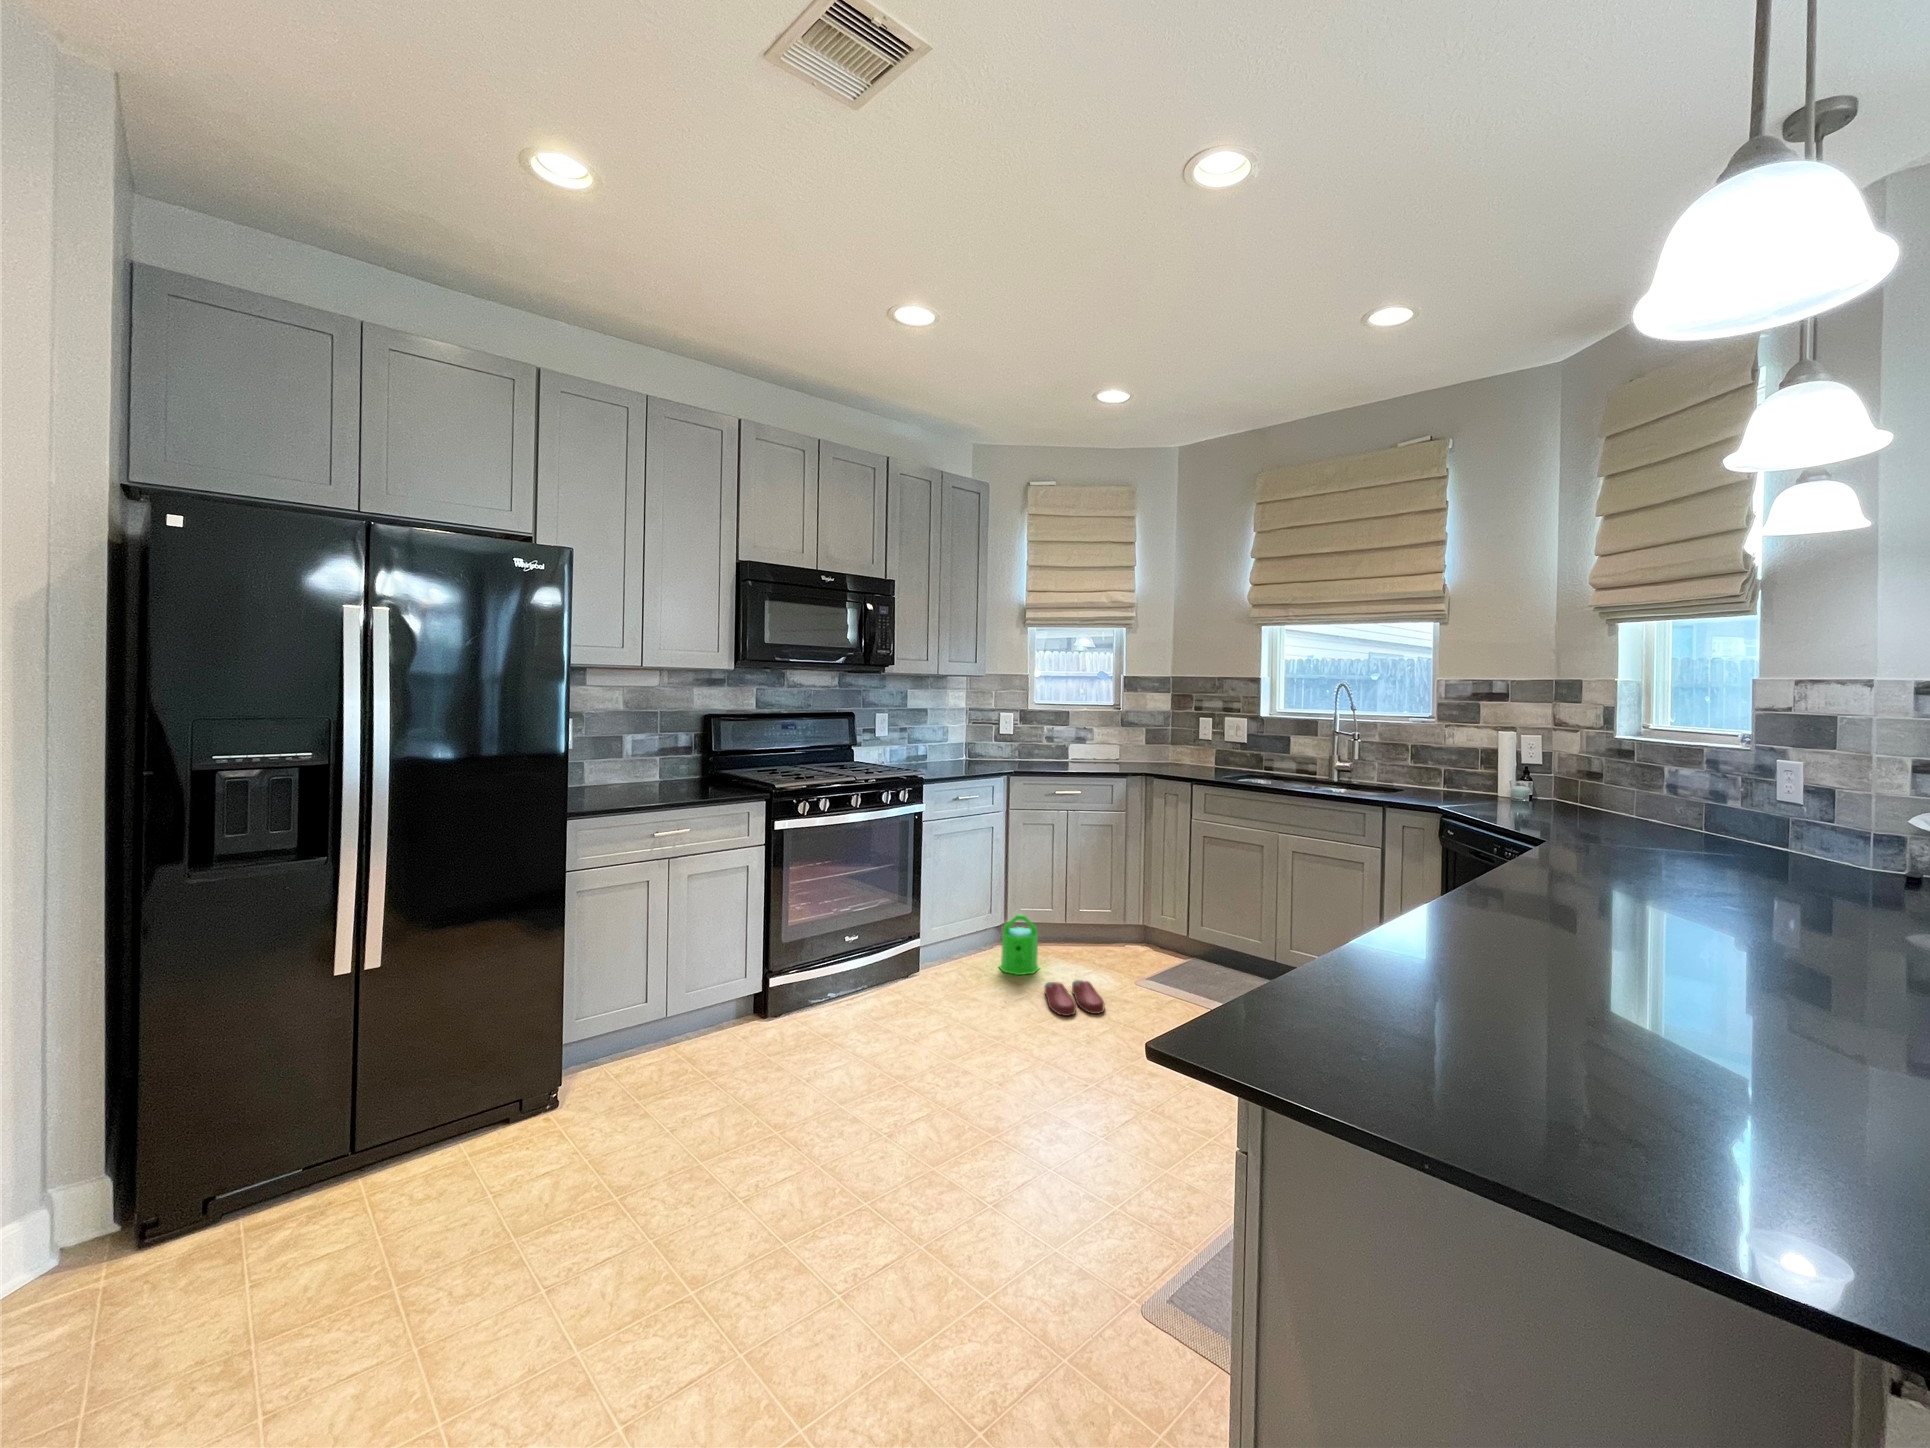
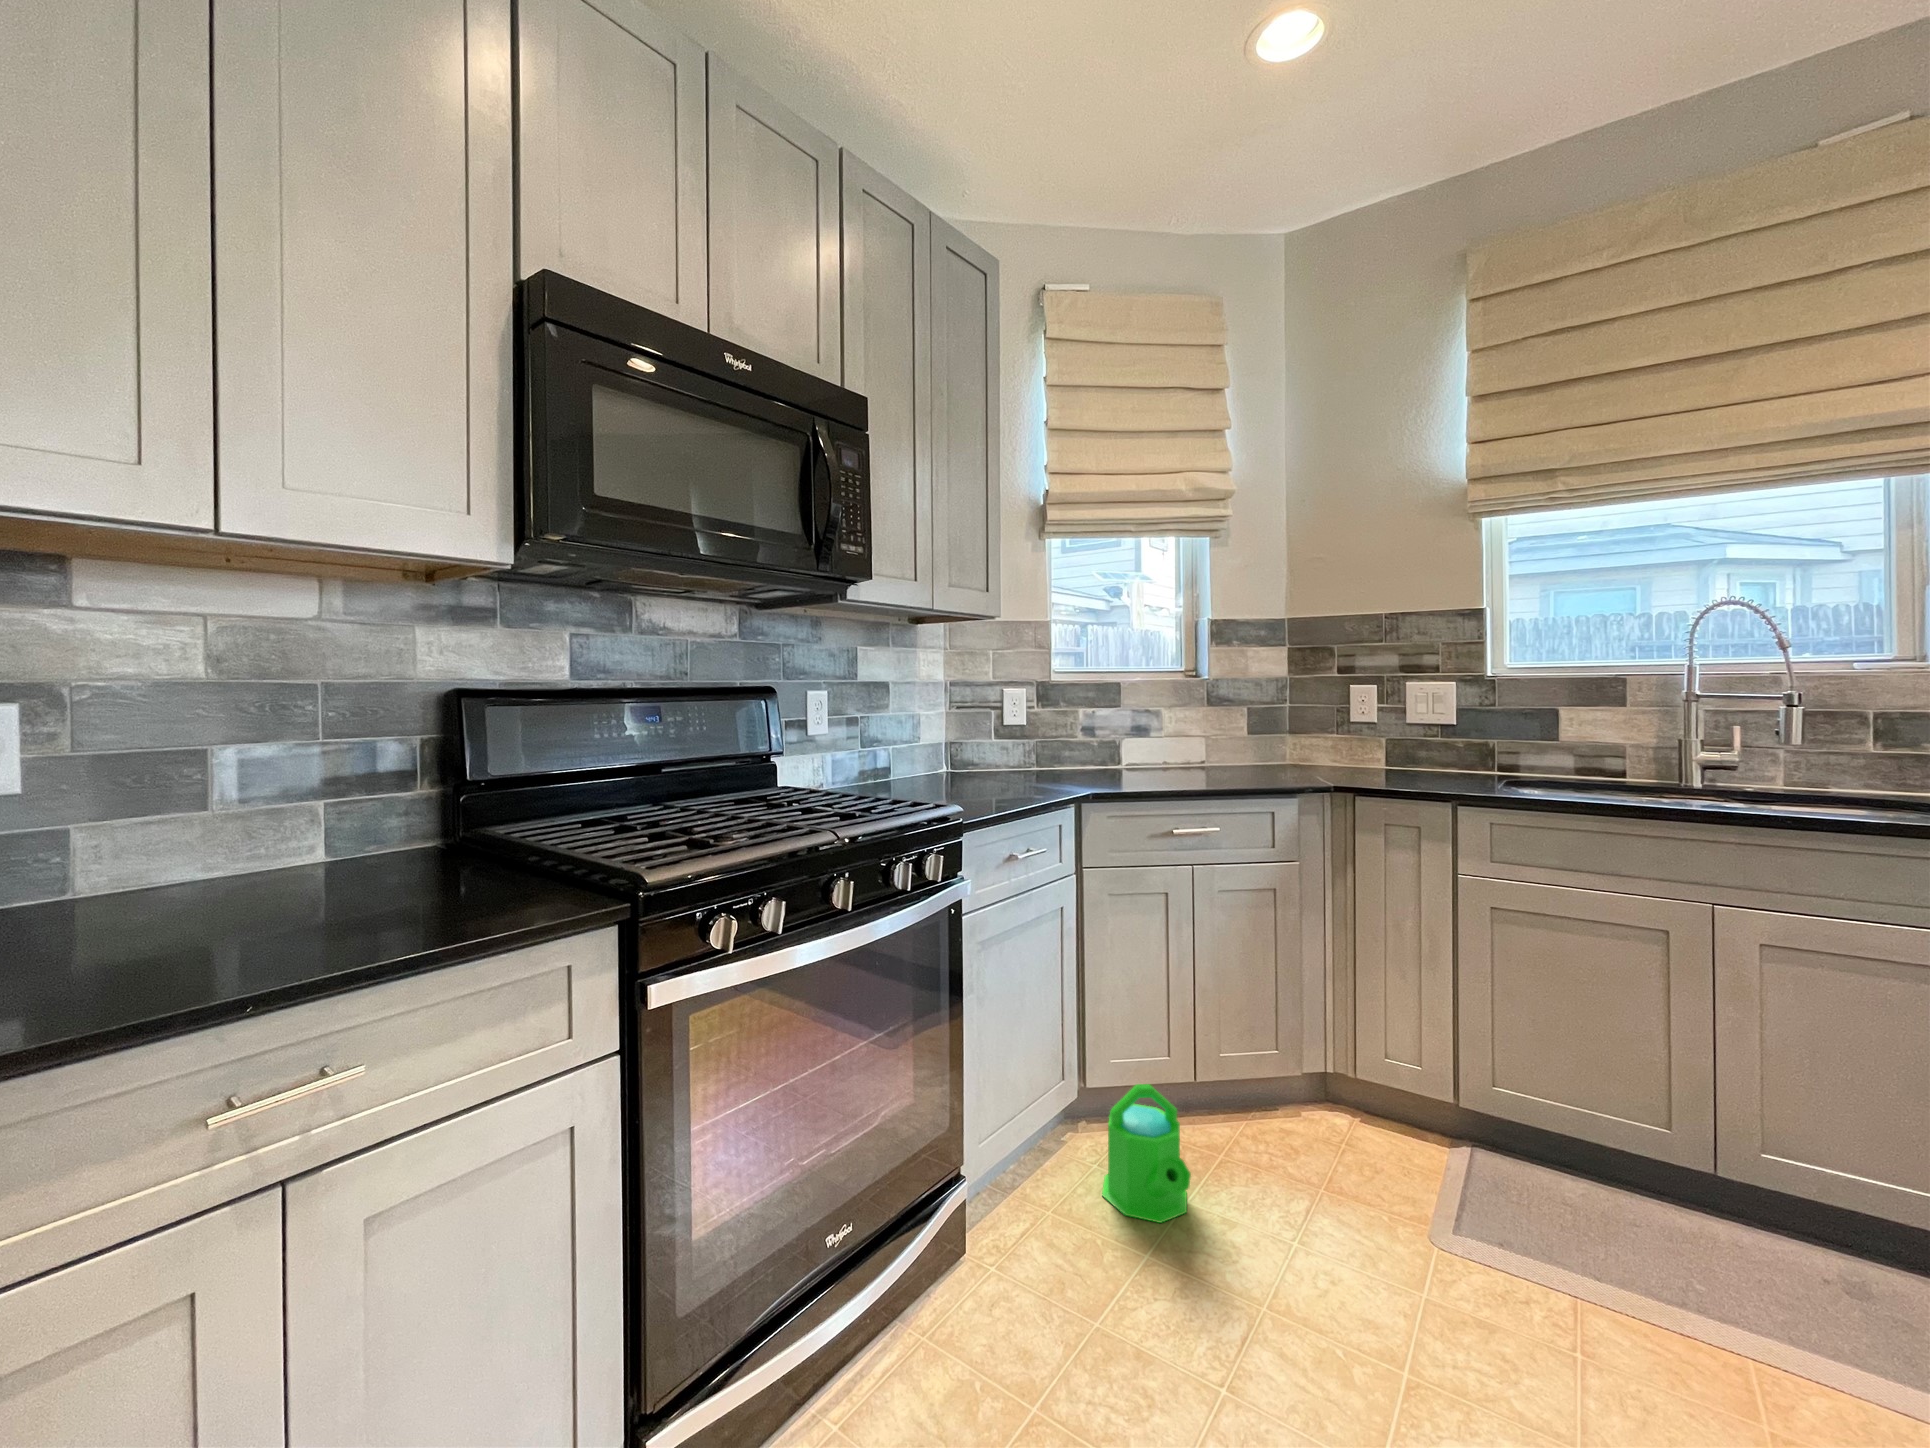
slippers: present [1045,980,1104,1016] -> none [1257,1242,1451,1396]

